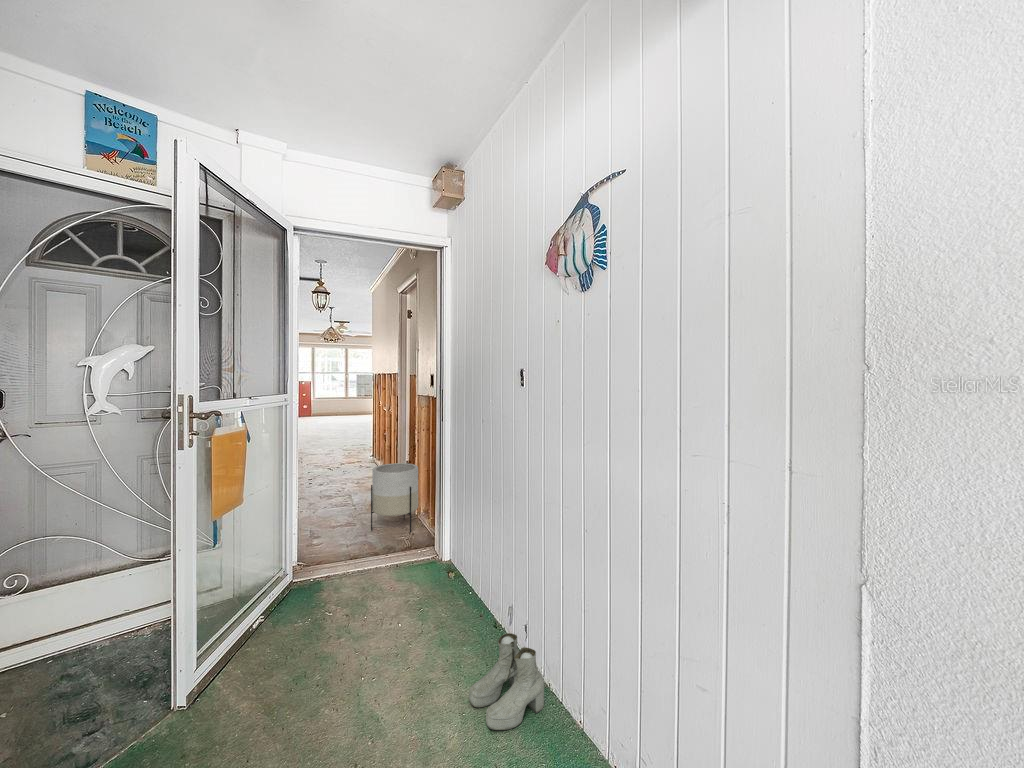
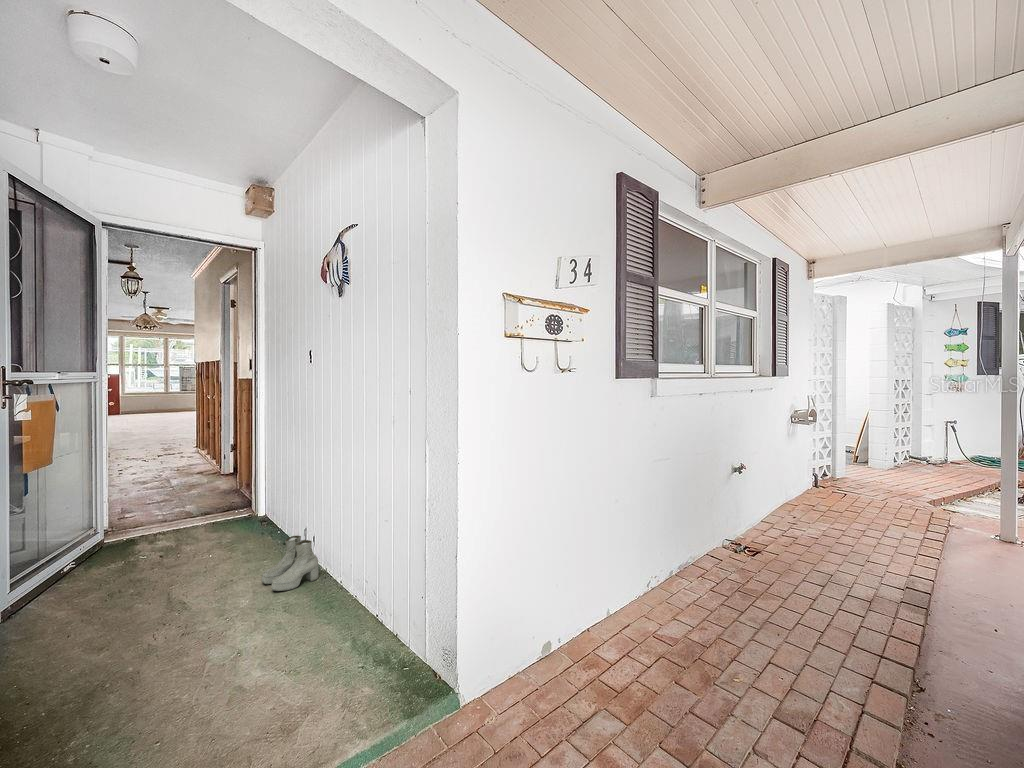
planter: present [371,463,418,533] -> none [190,442,240,504]

